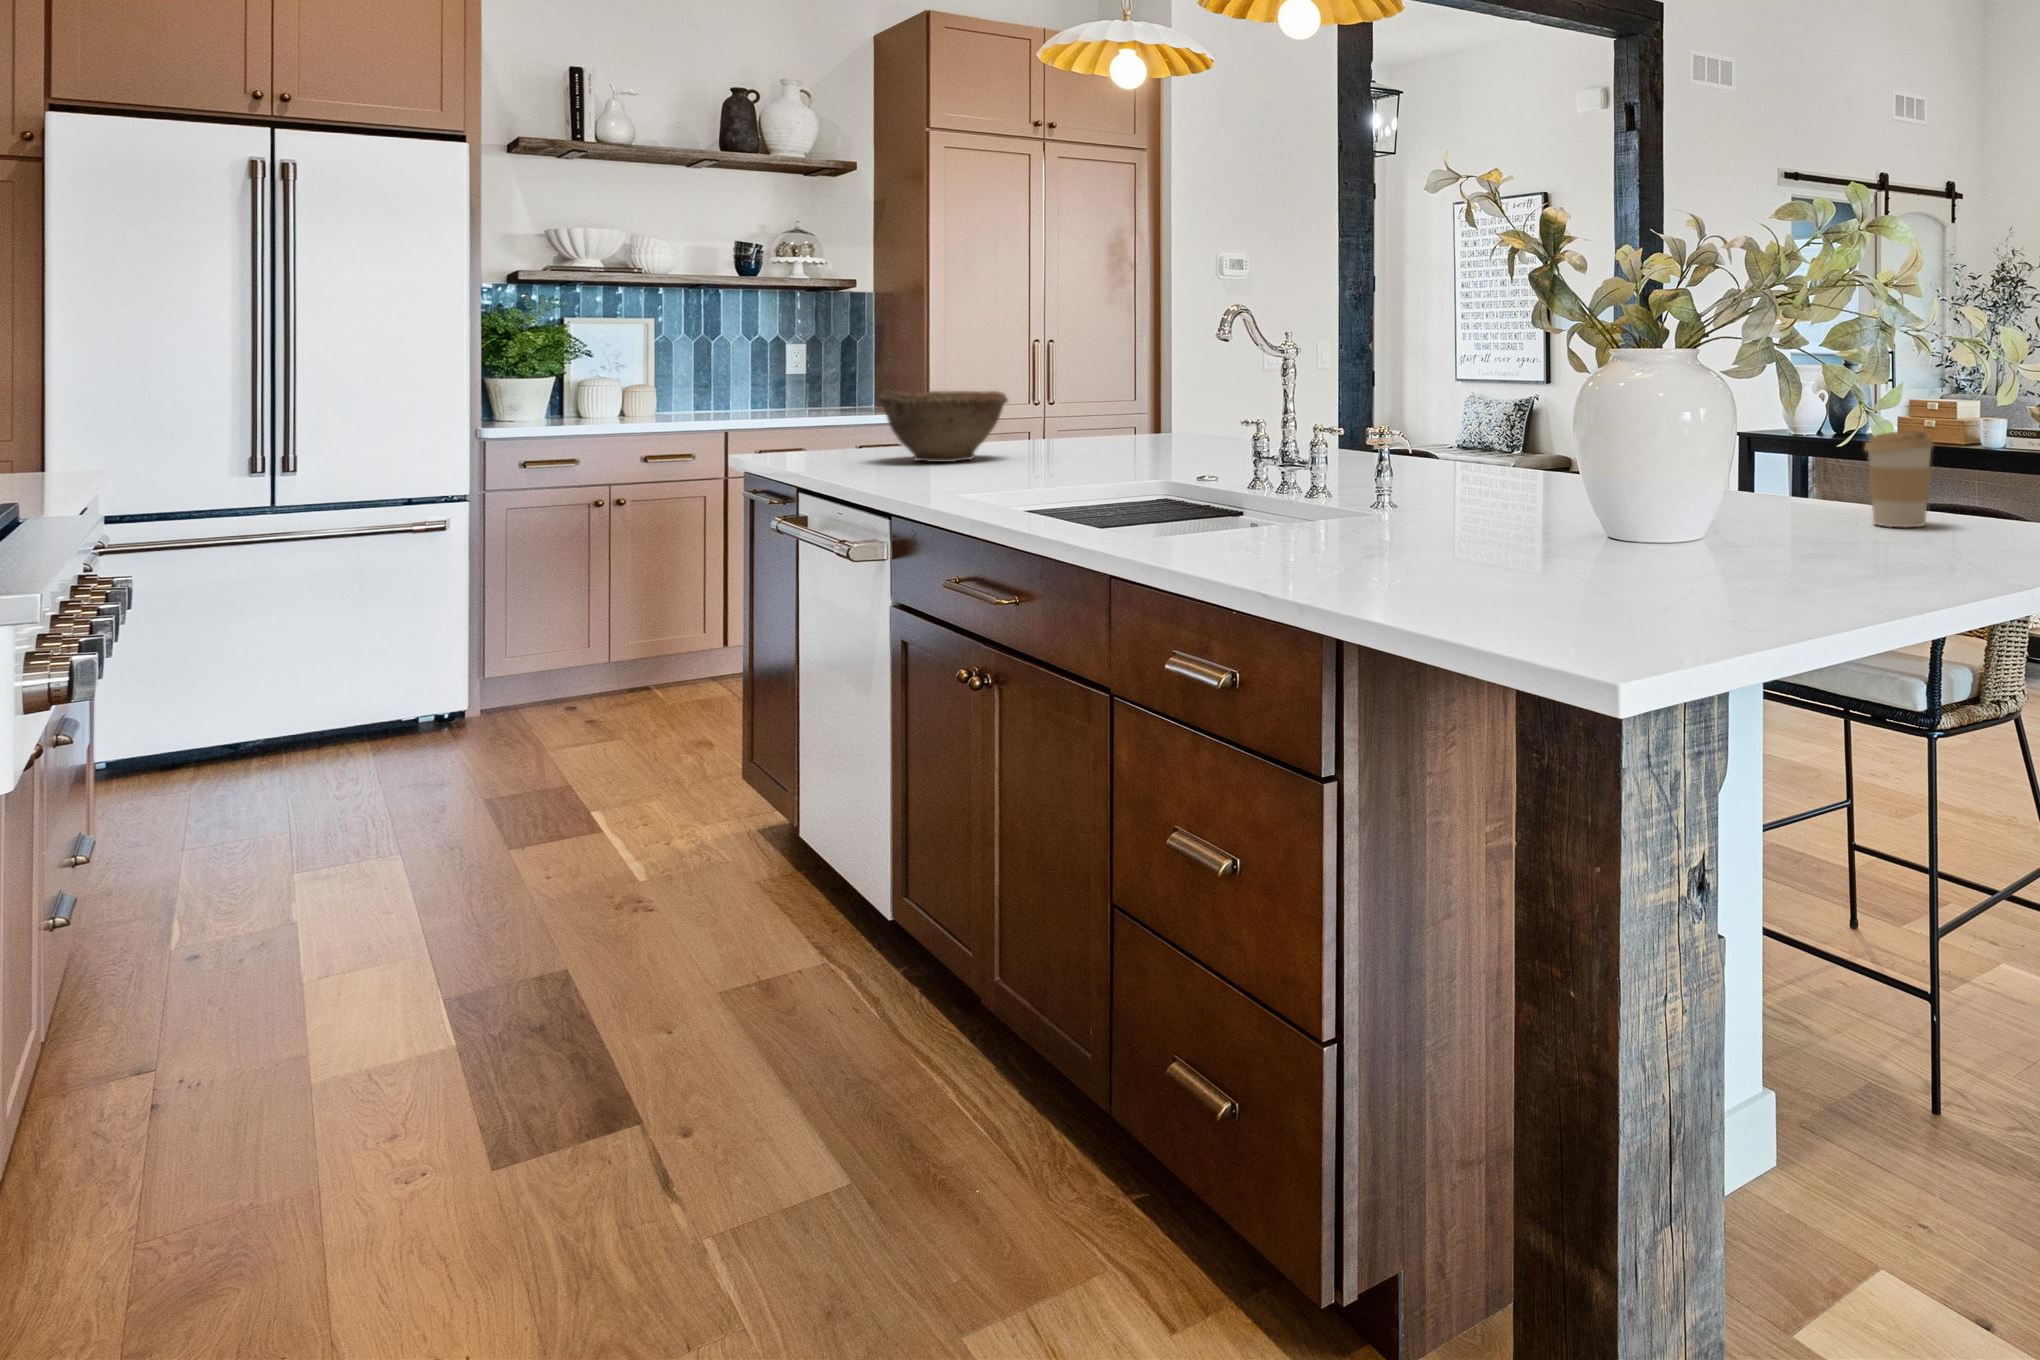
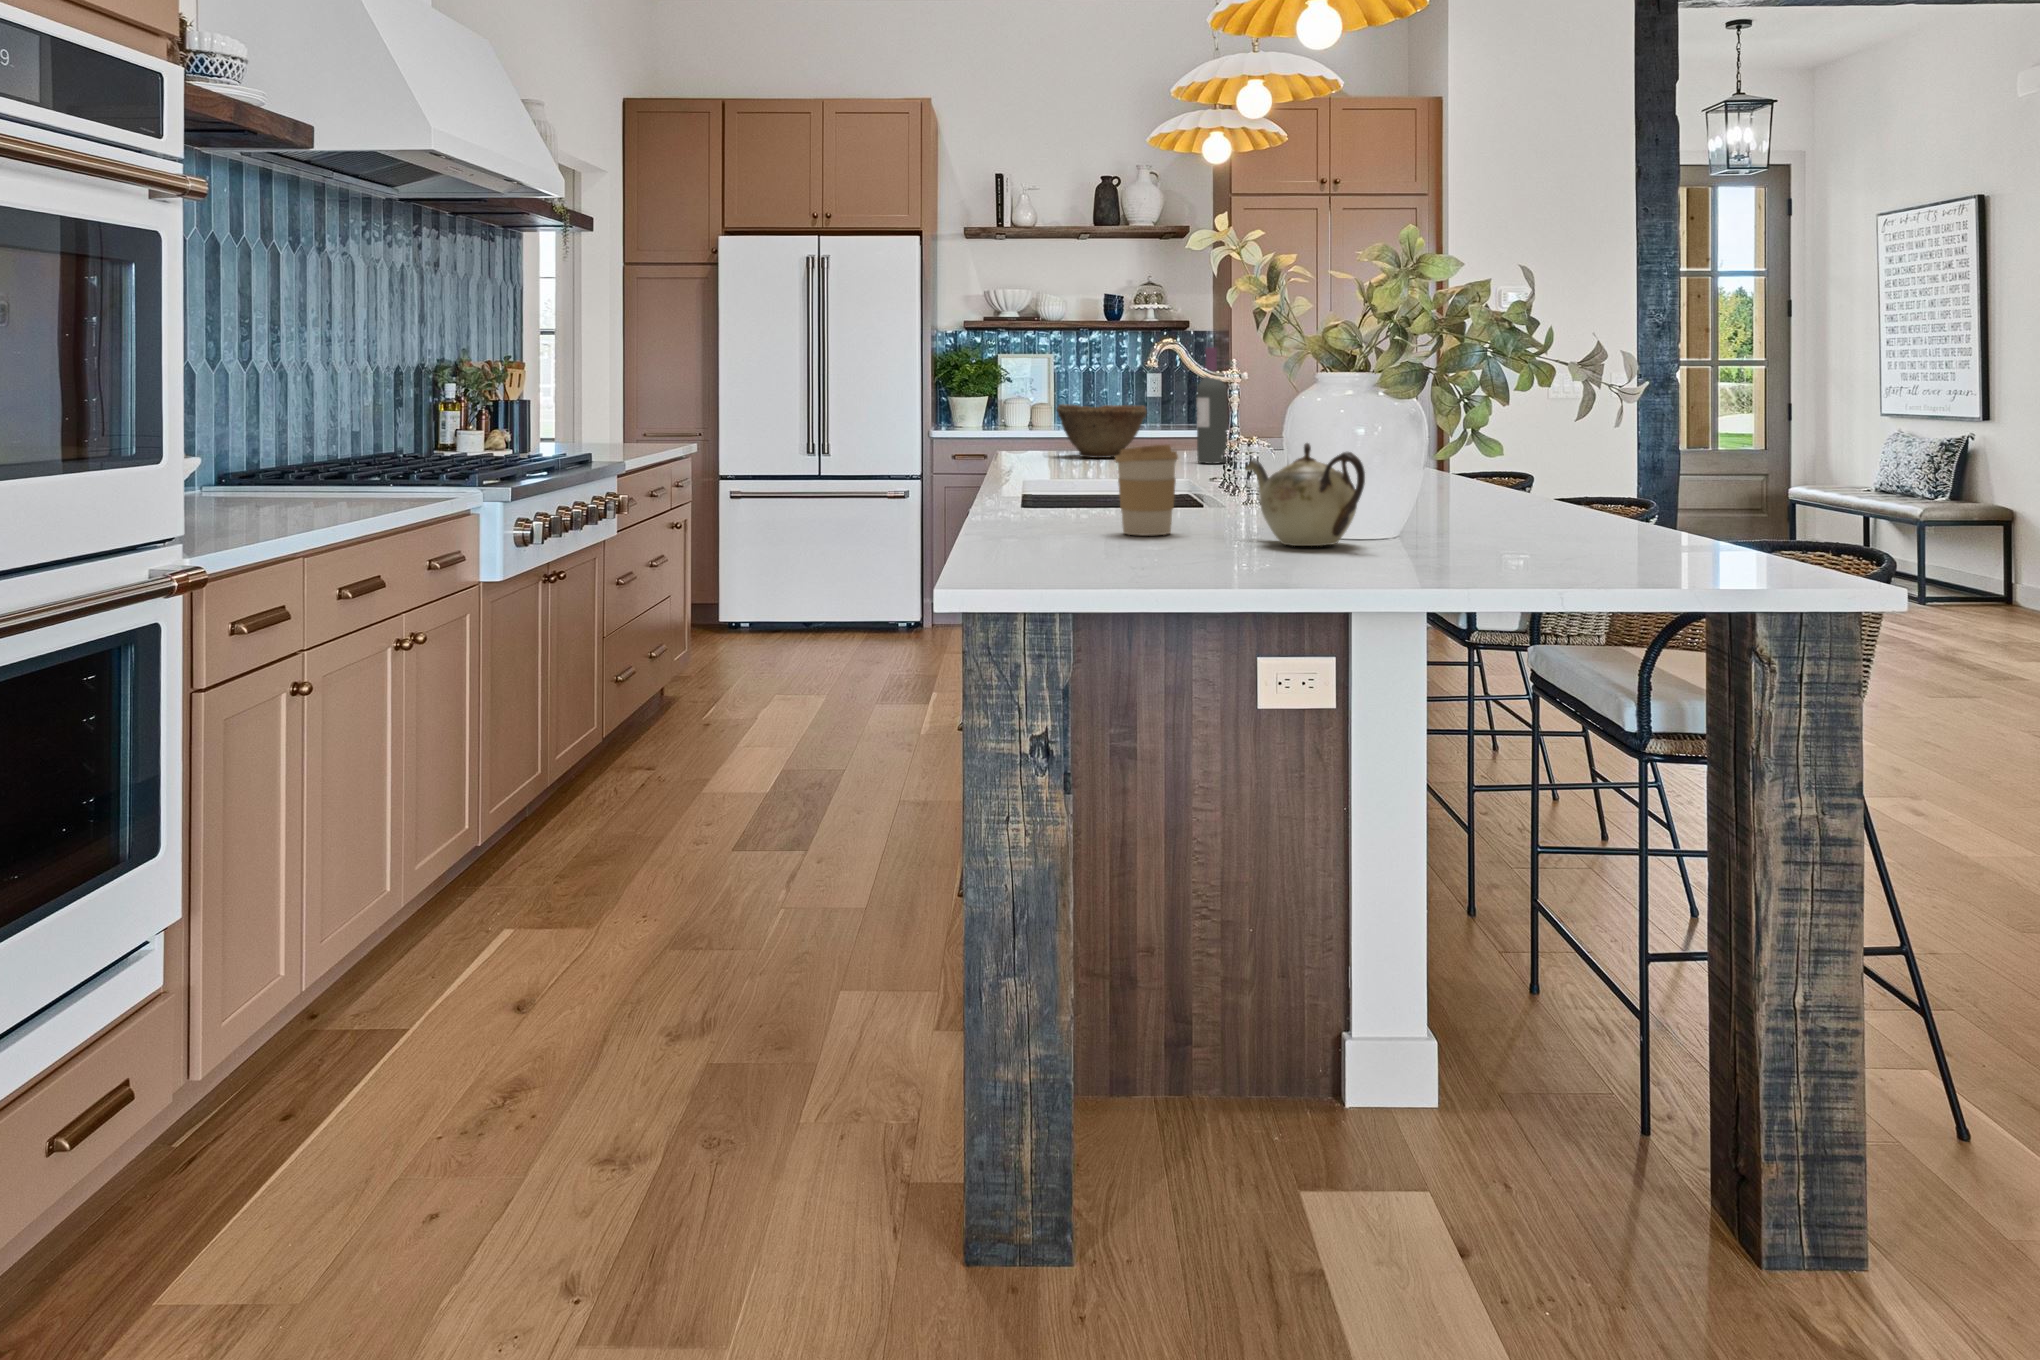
wine bottle: none [1106,318,1144,463] -> present [1197,347,1227,464]
coffee cup: present [1865,430,1933,527] -> present [1114,445,1178,536]
teapot: none [1625,443,1816,565] -> present [1245,443,1365,546]

